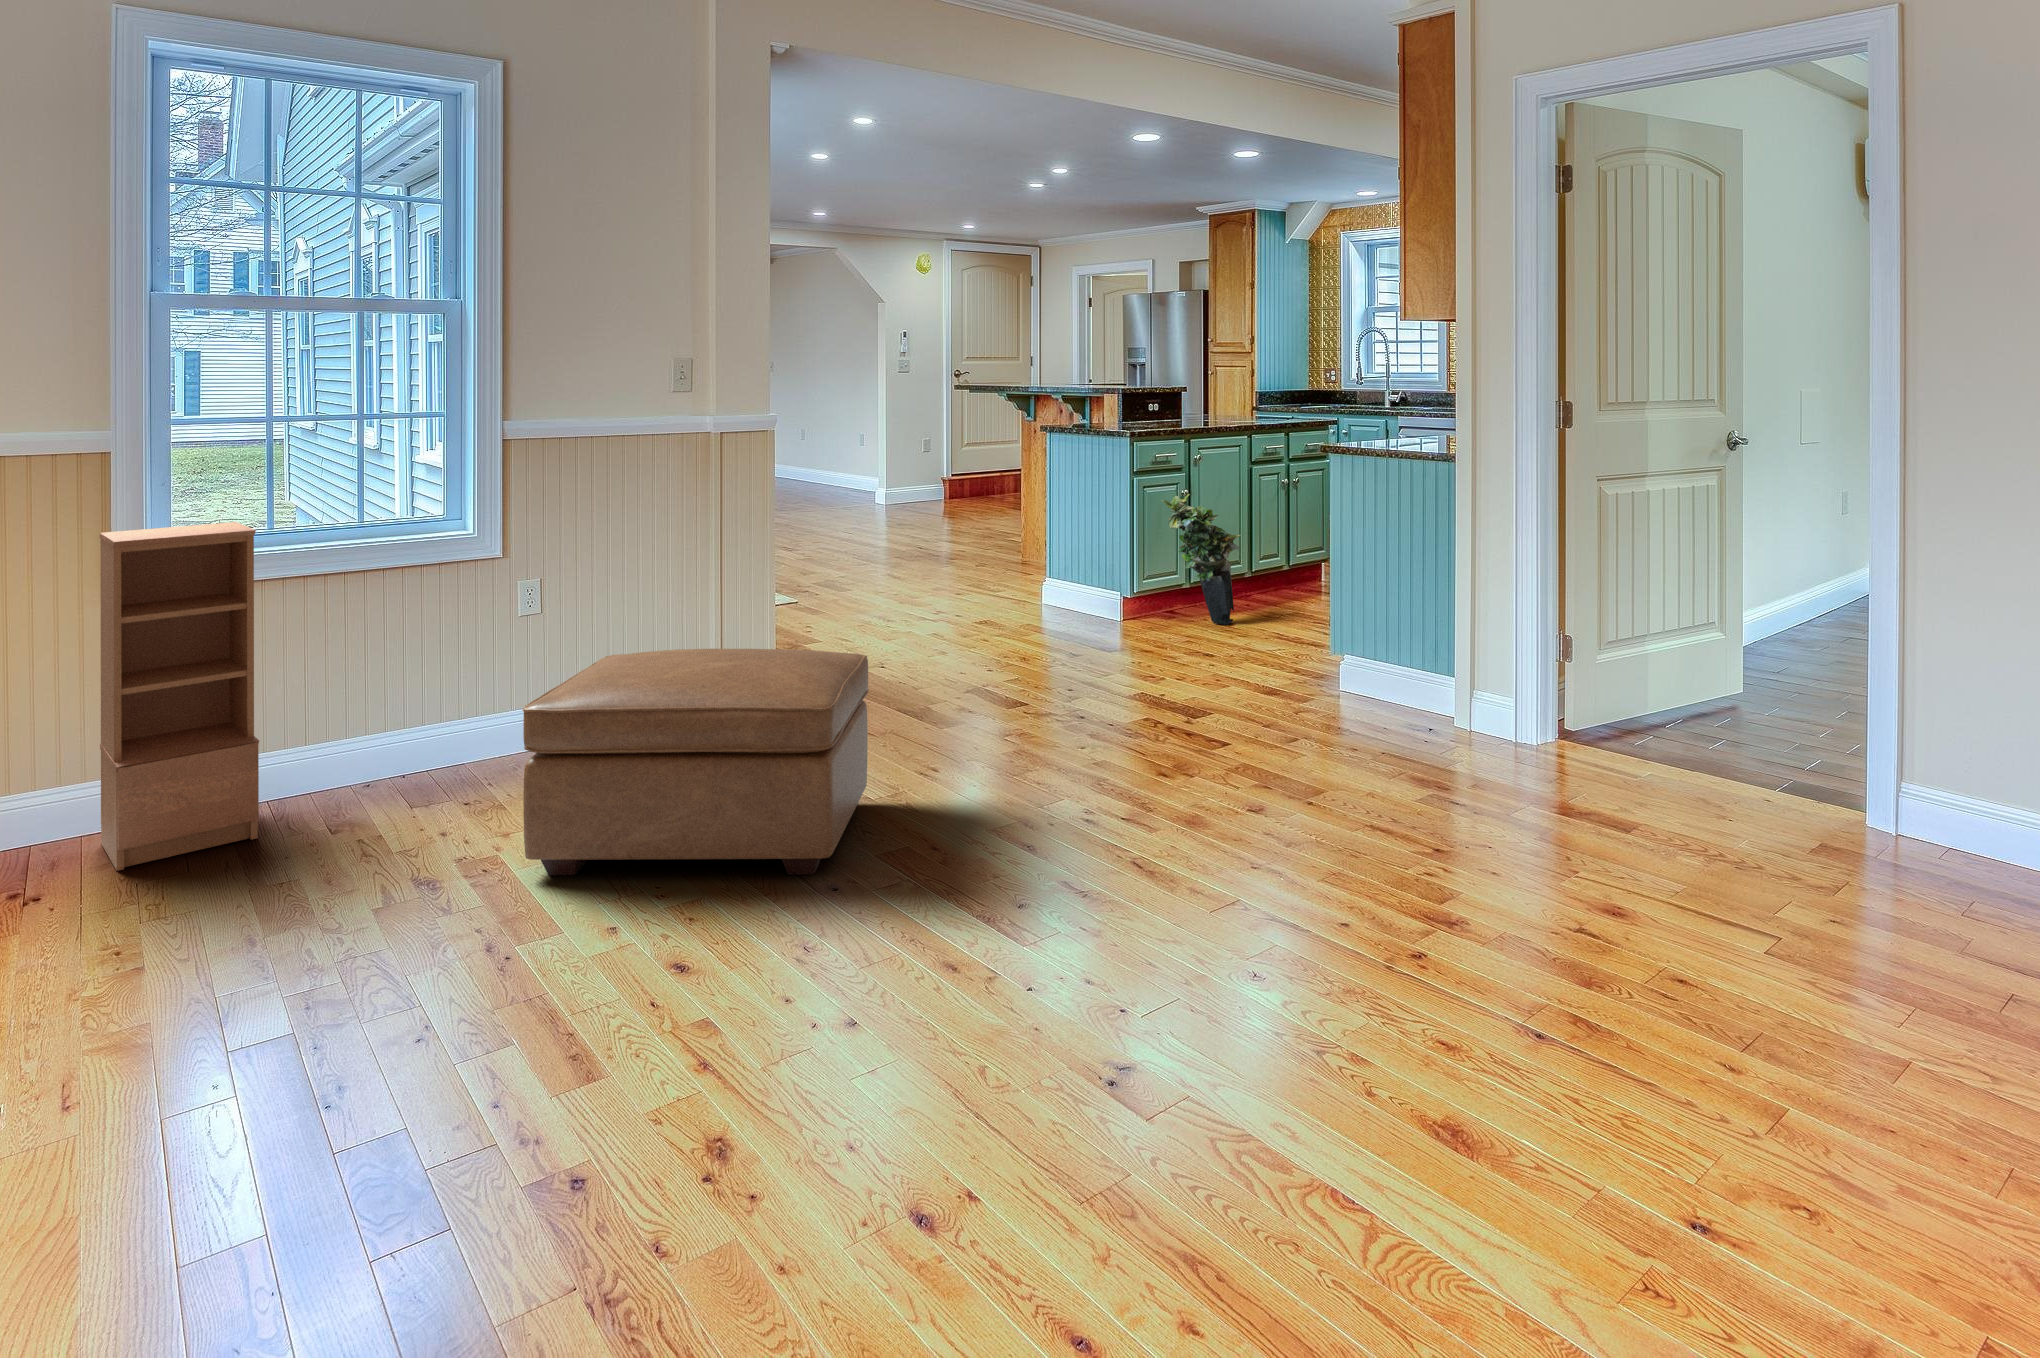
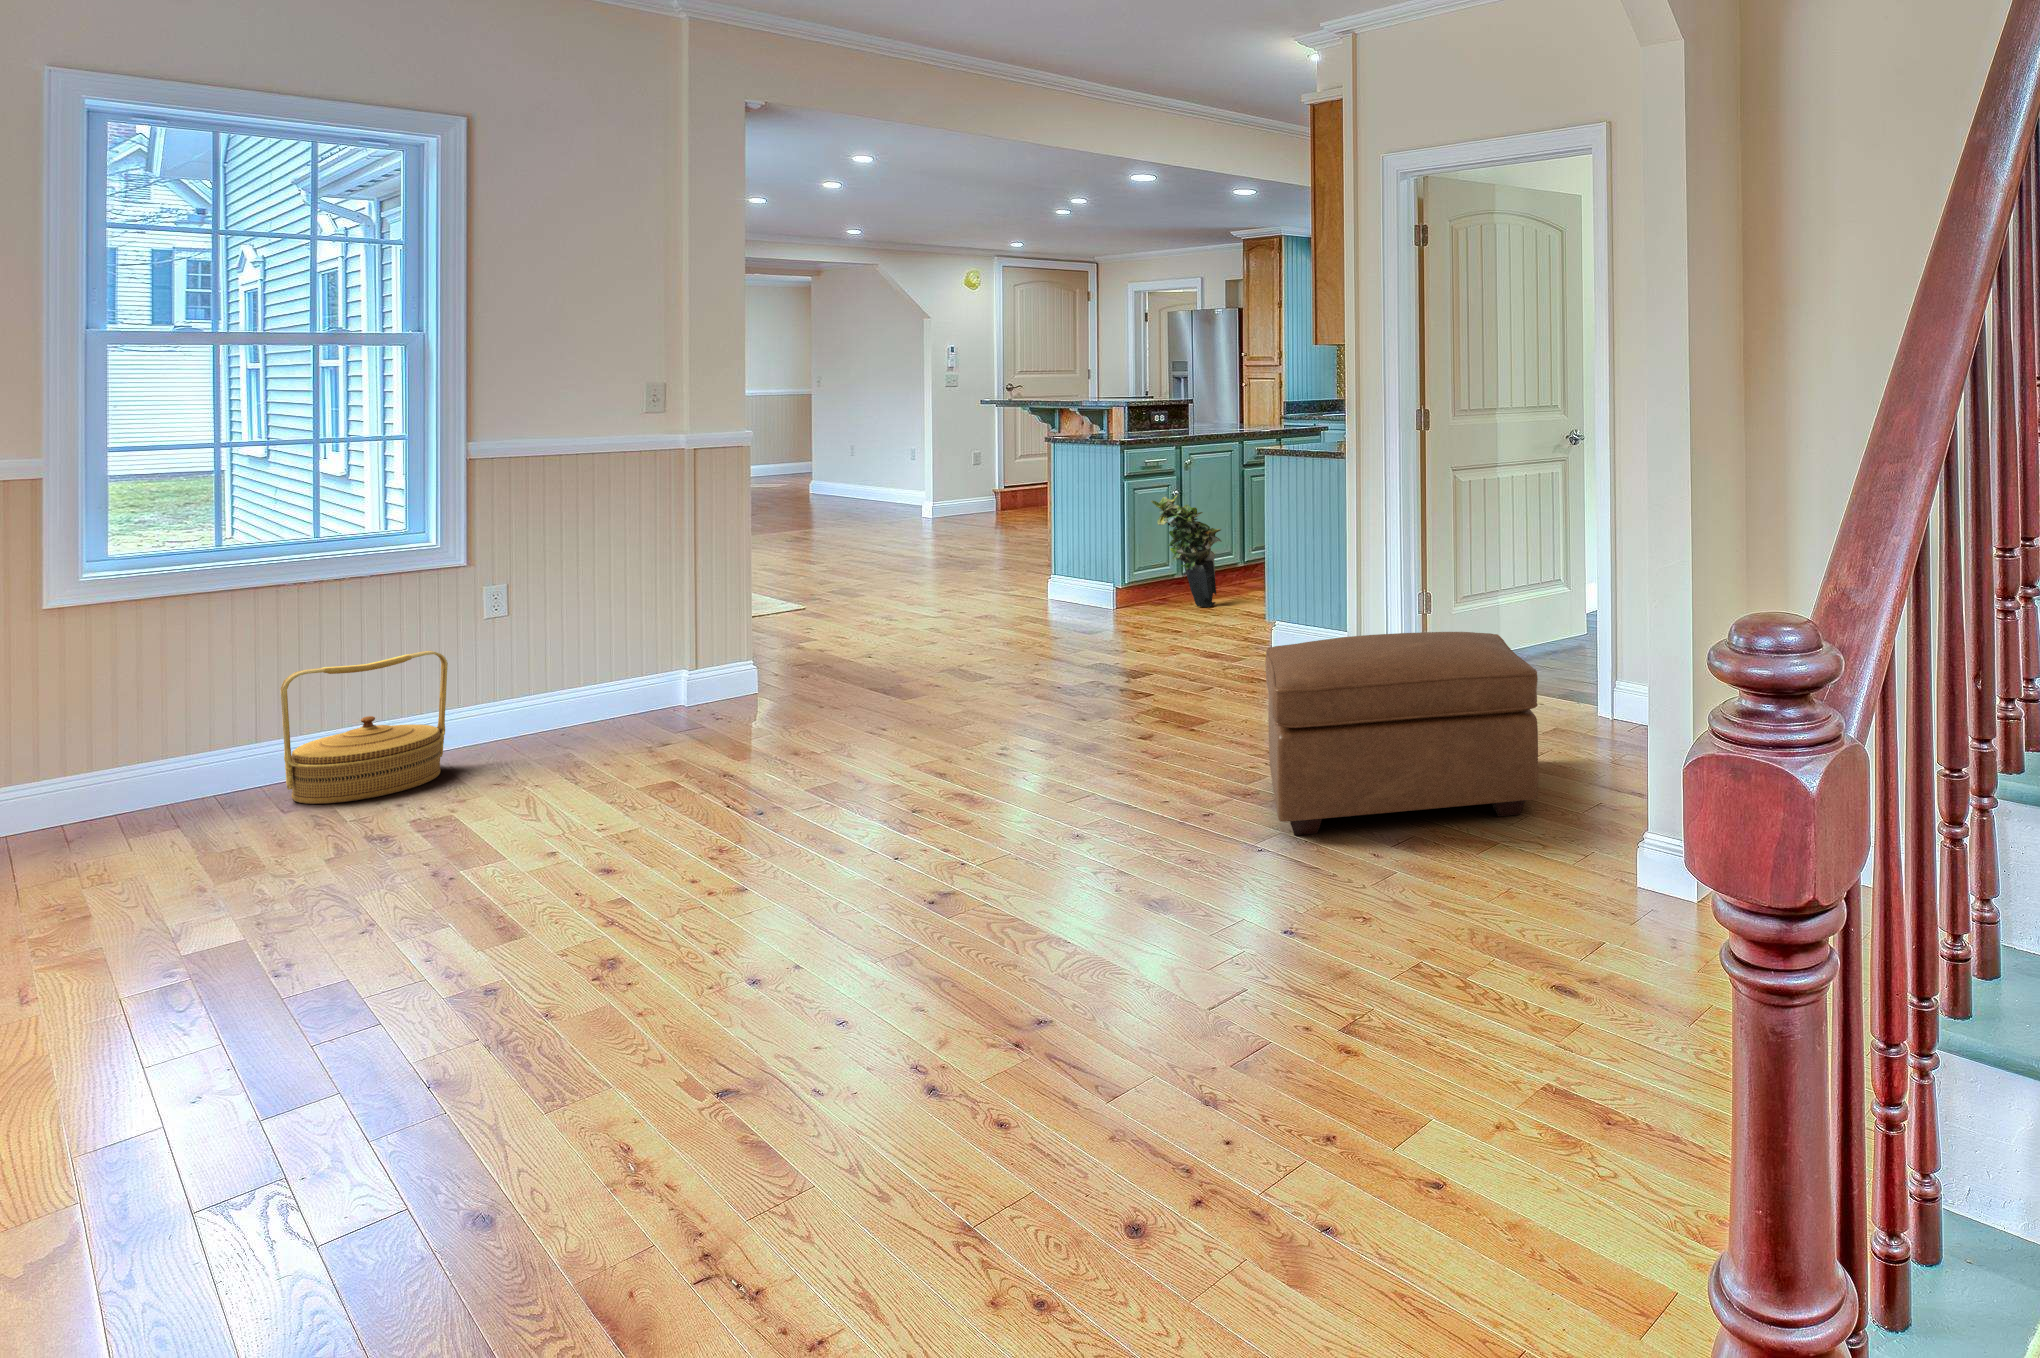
bookcase: present [100,522,259,871] -> none [31,541,208,858]
ottoman: present [523,649,869,875] -> present [1265,632,1538,835]
woven basket: none [327,652,484,822] -> present [280,651,448,804]

